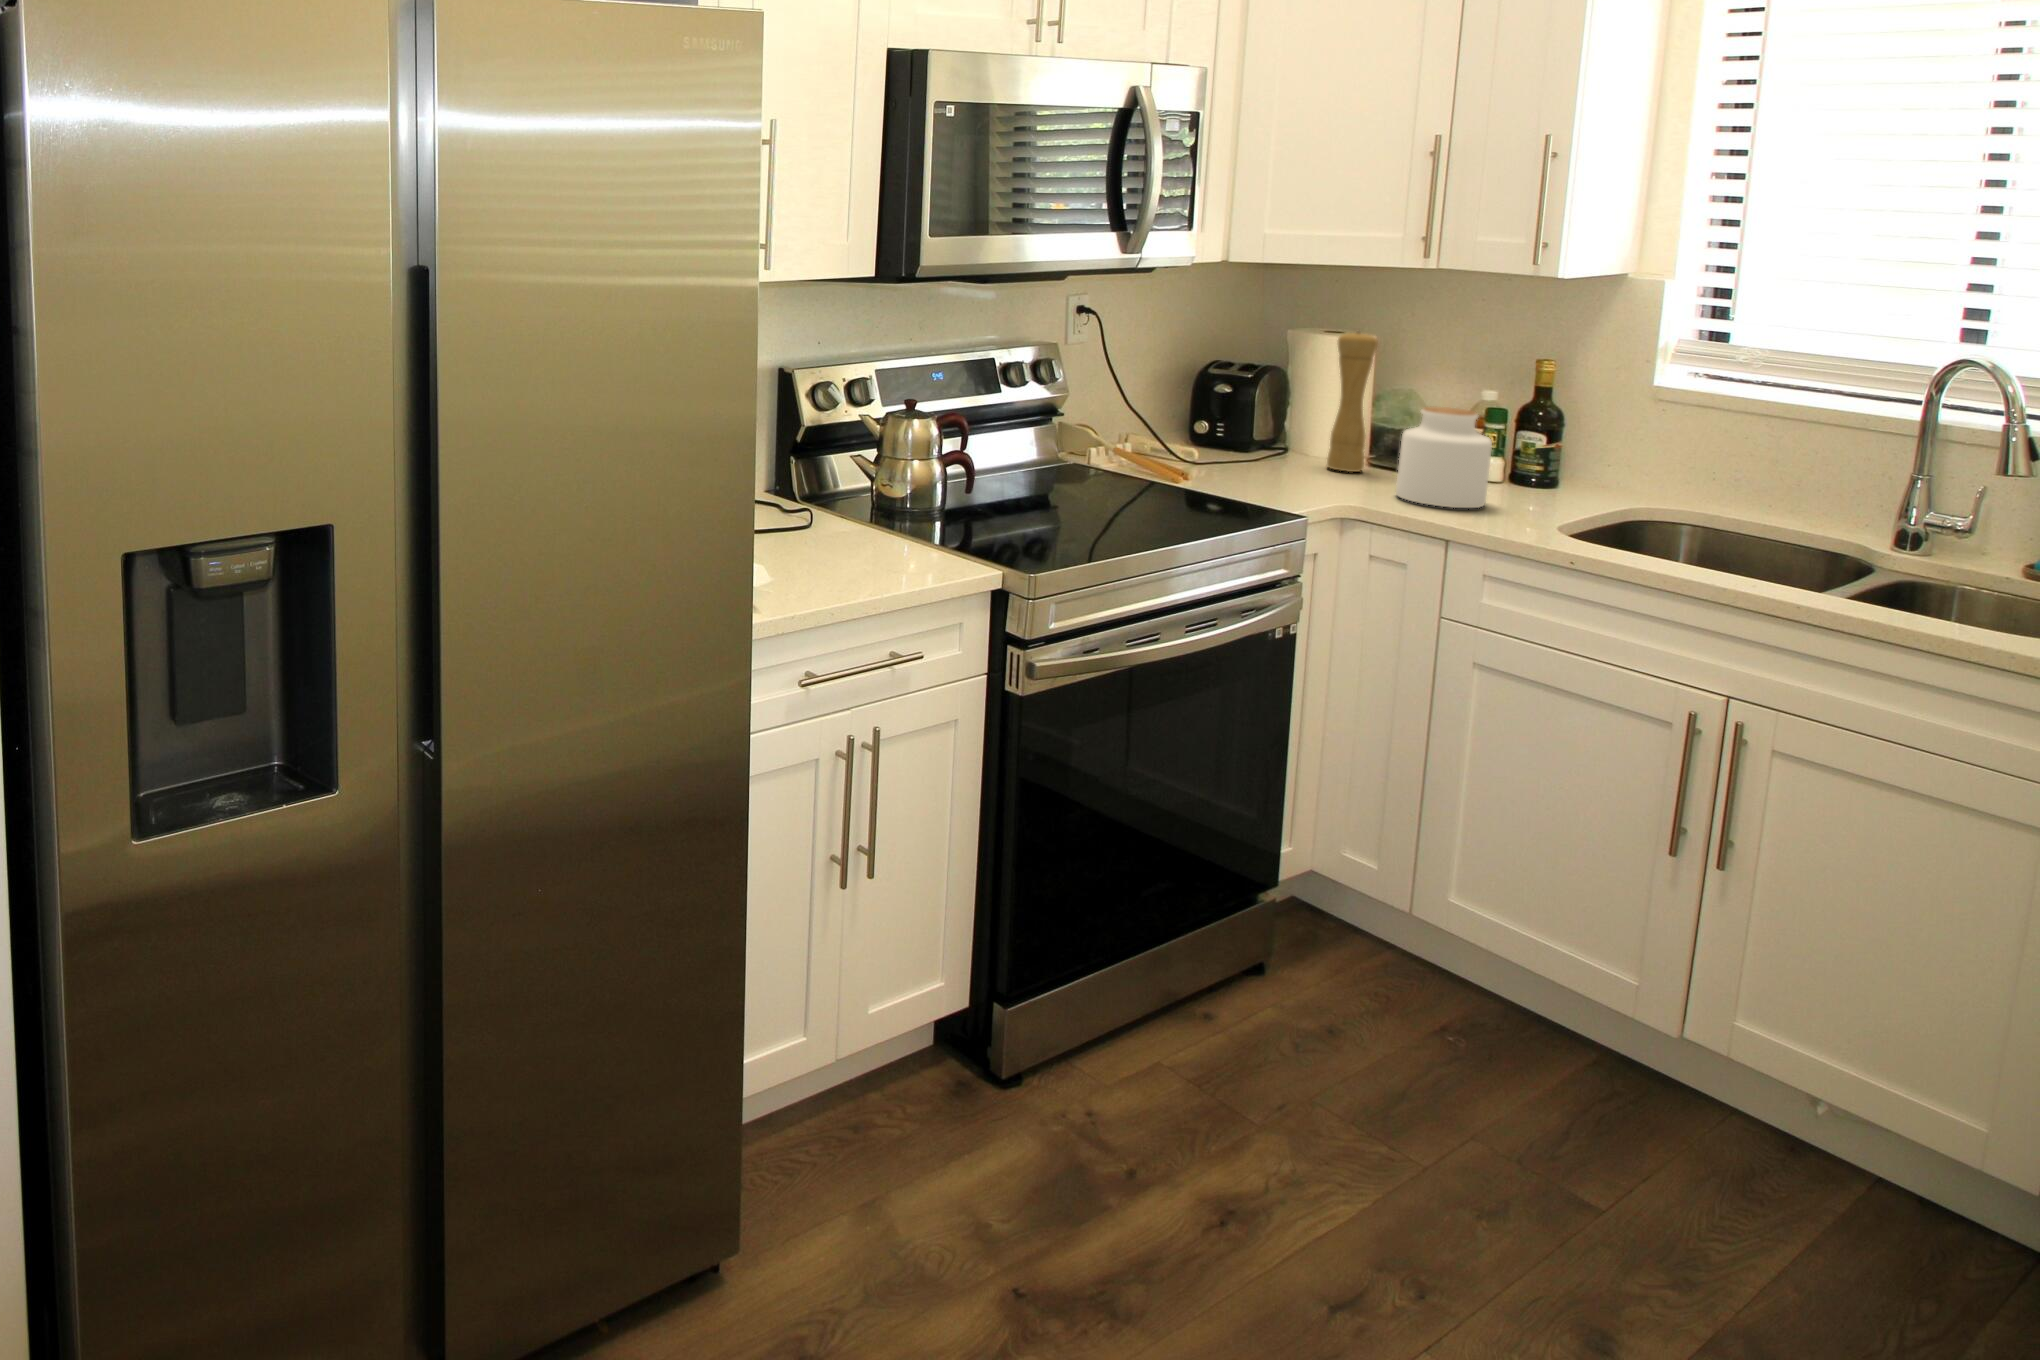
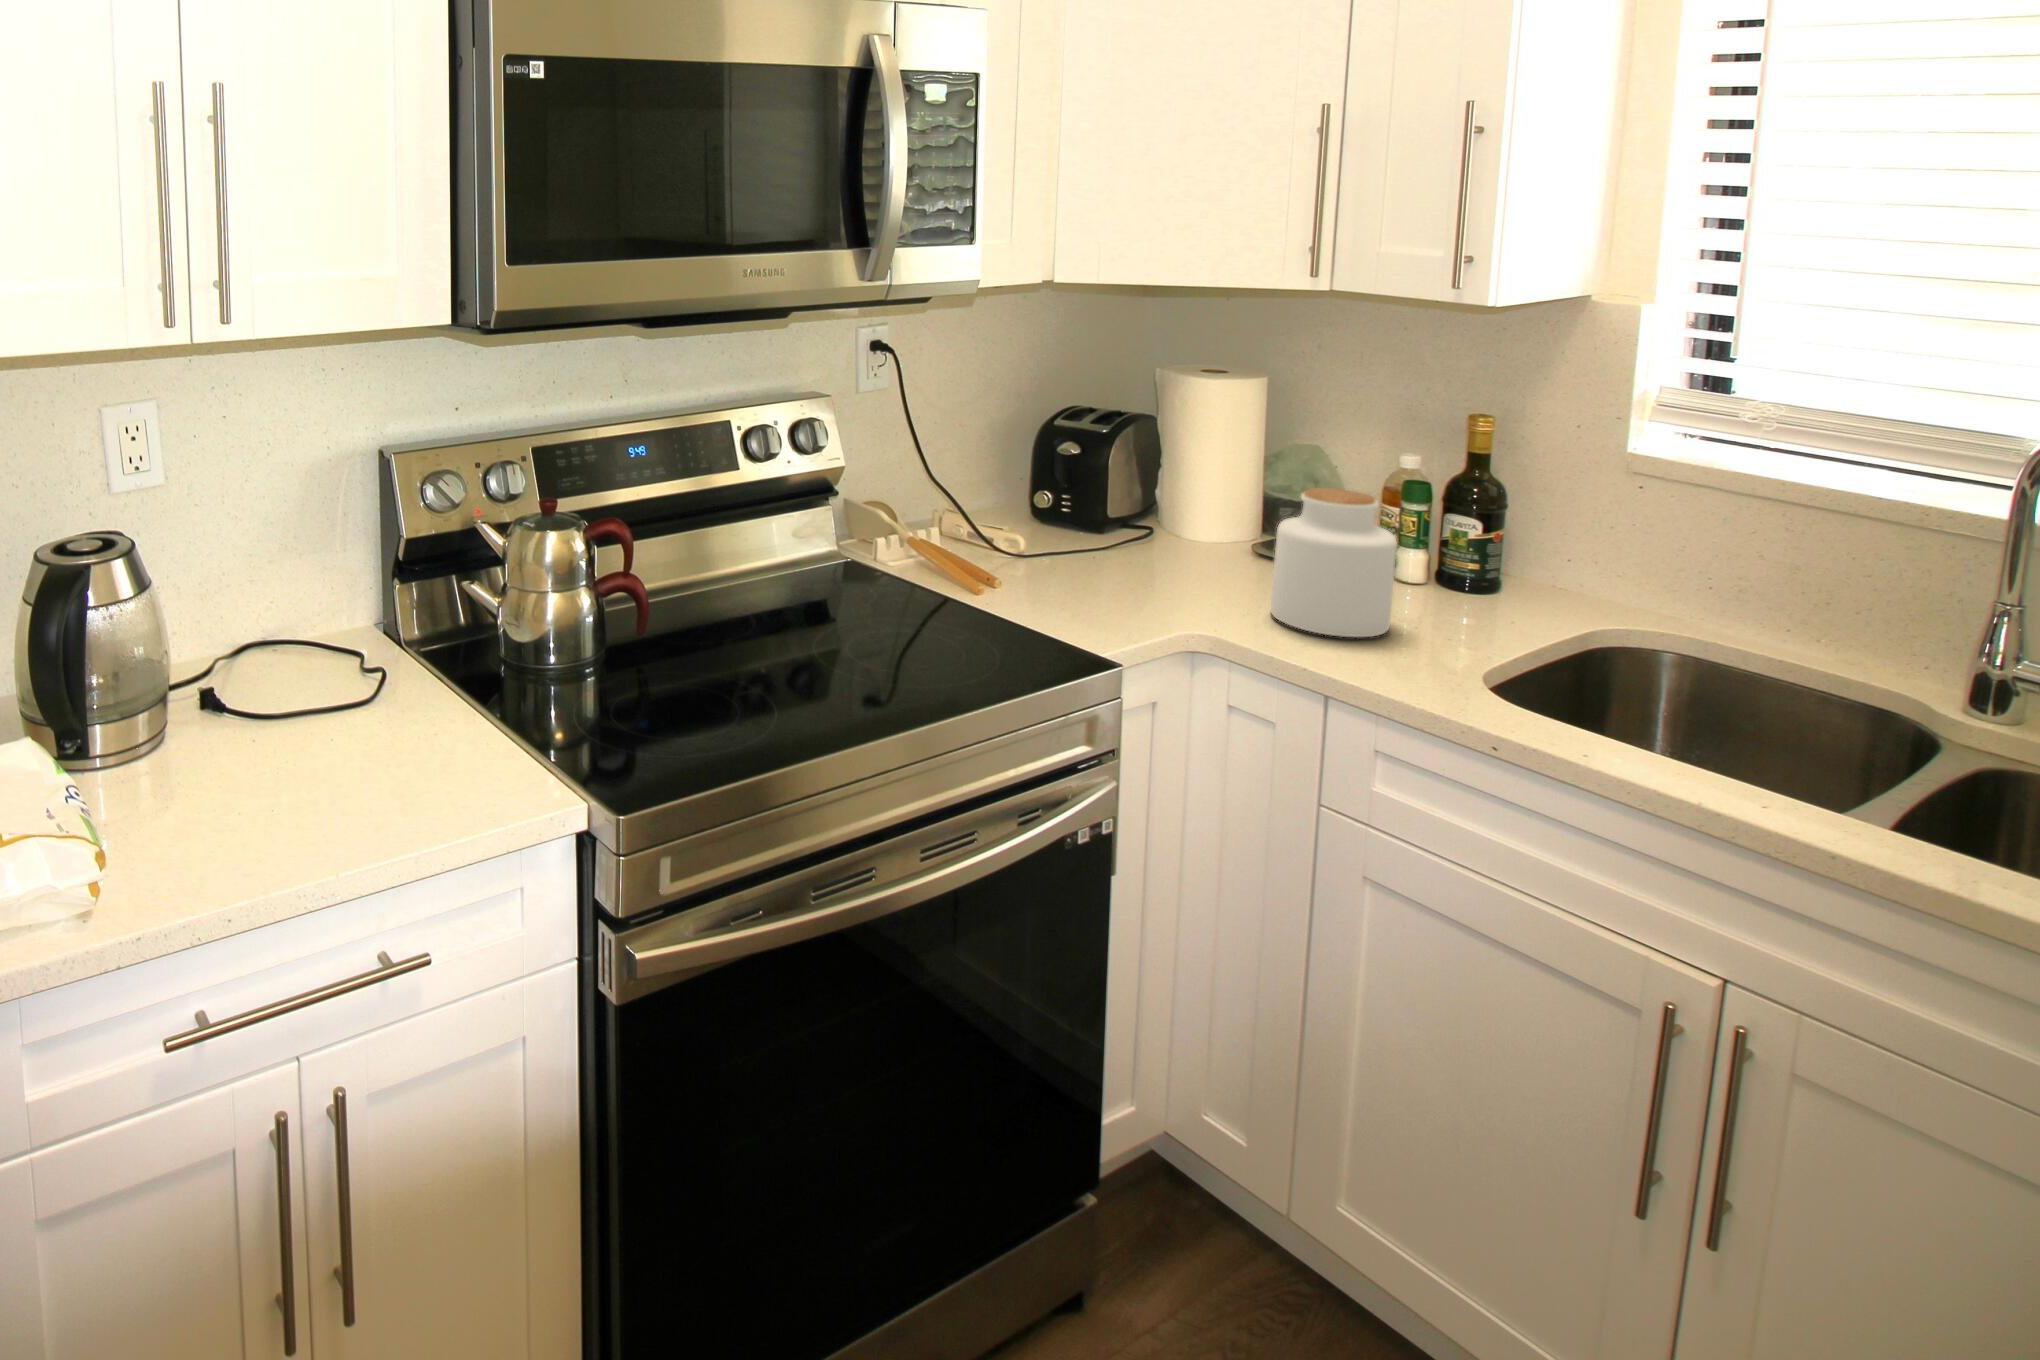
pepper mill: present [1327,332,1378,472] -> none [1198,377,1259,567]

